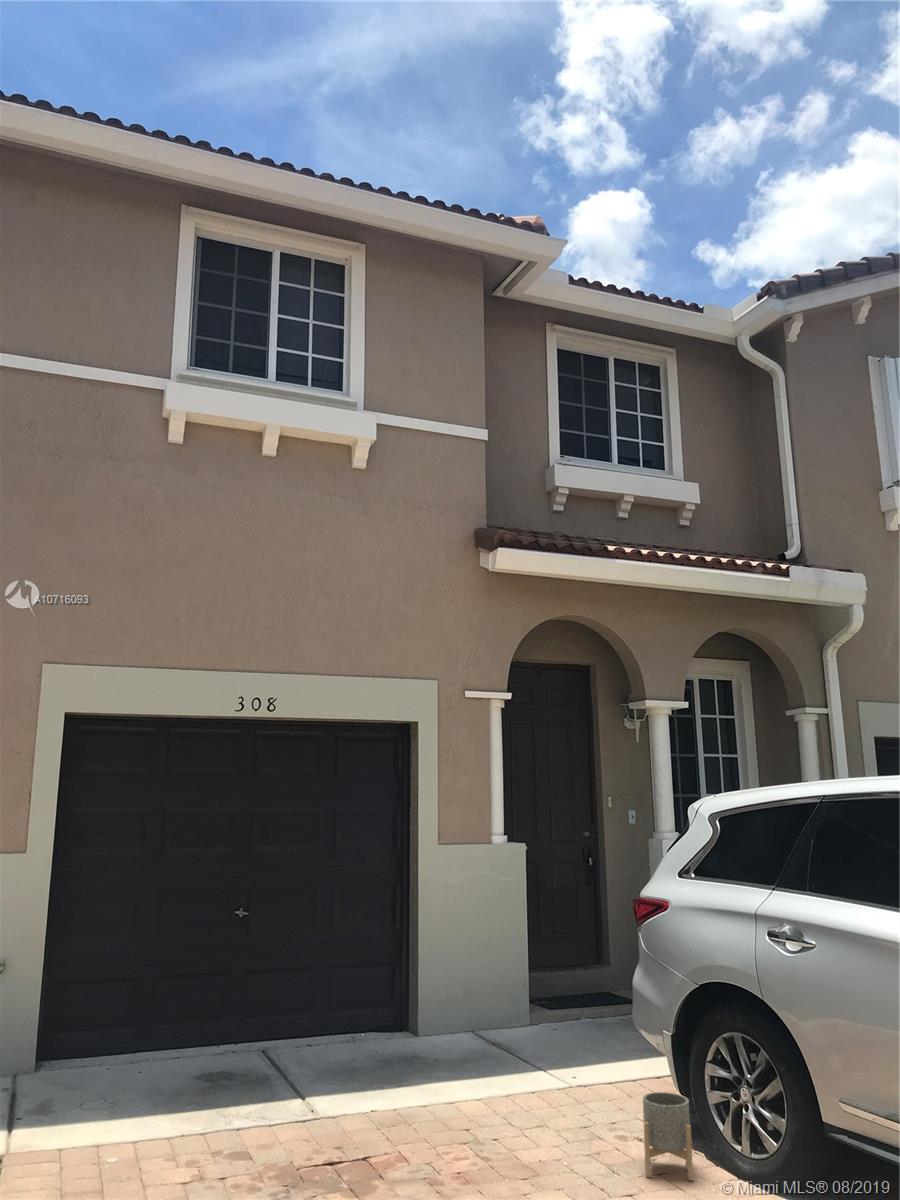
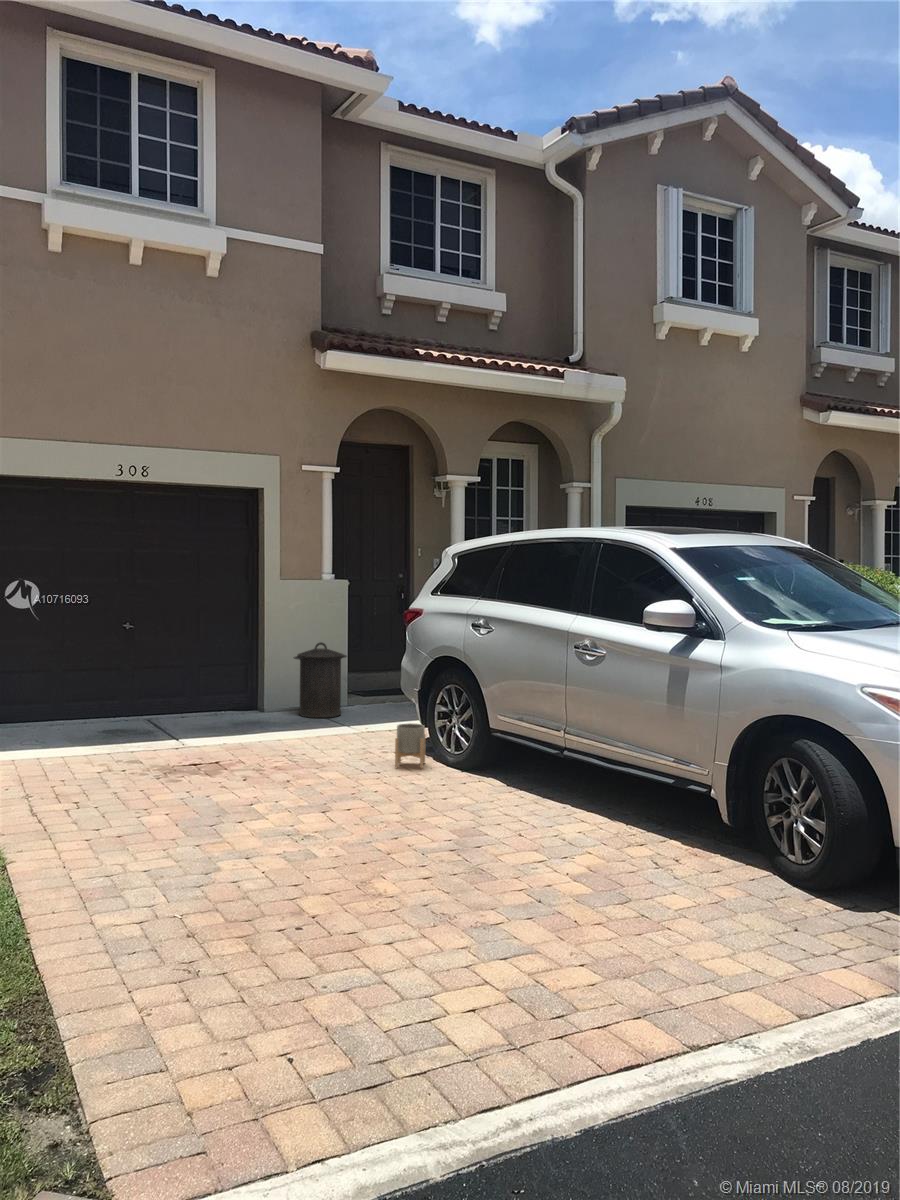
trash can: none [459,934,532,1049] -> present [293,642,347,718]

